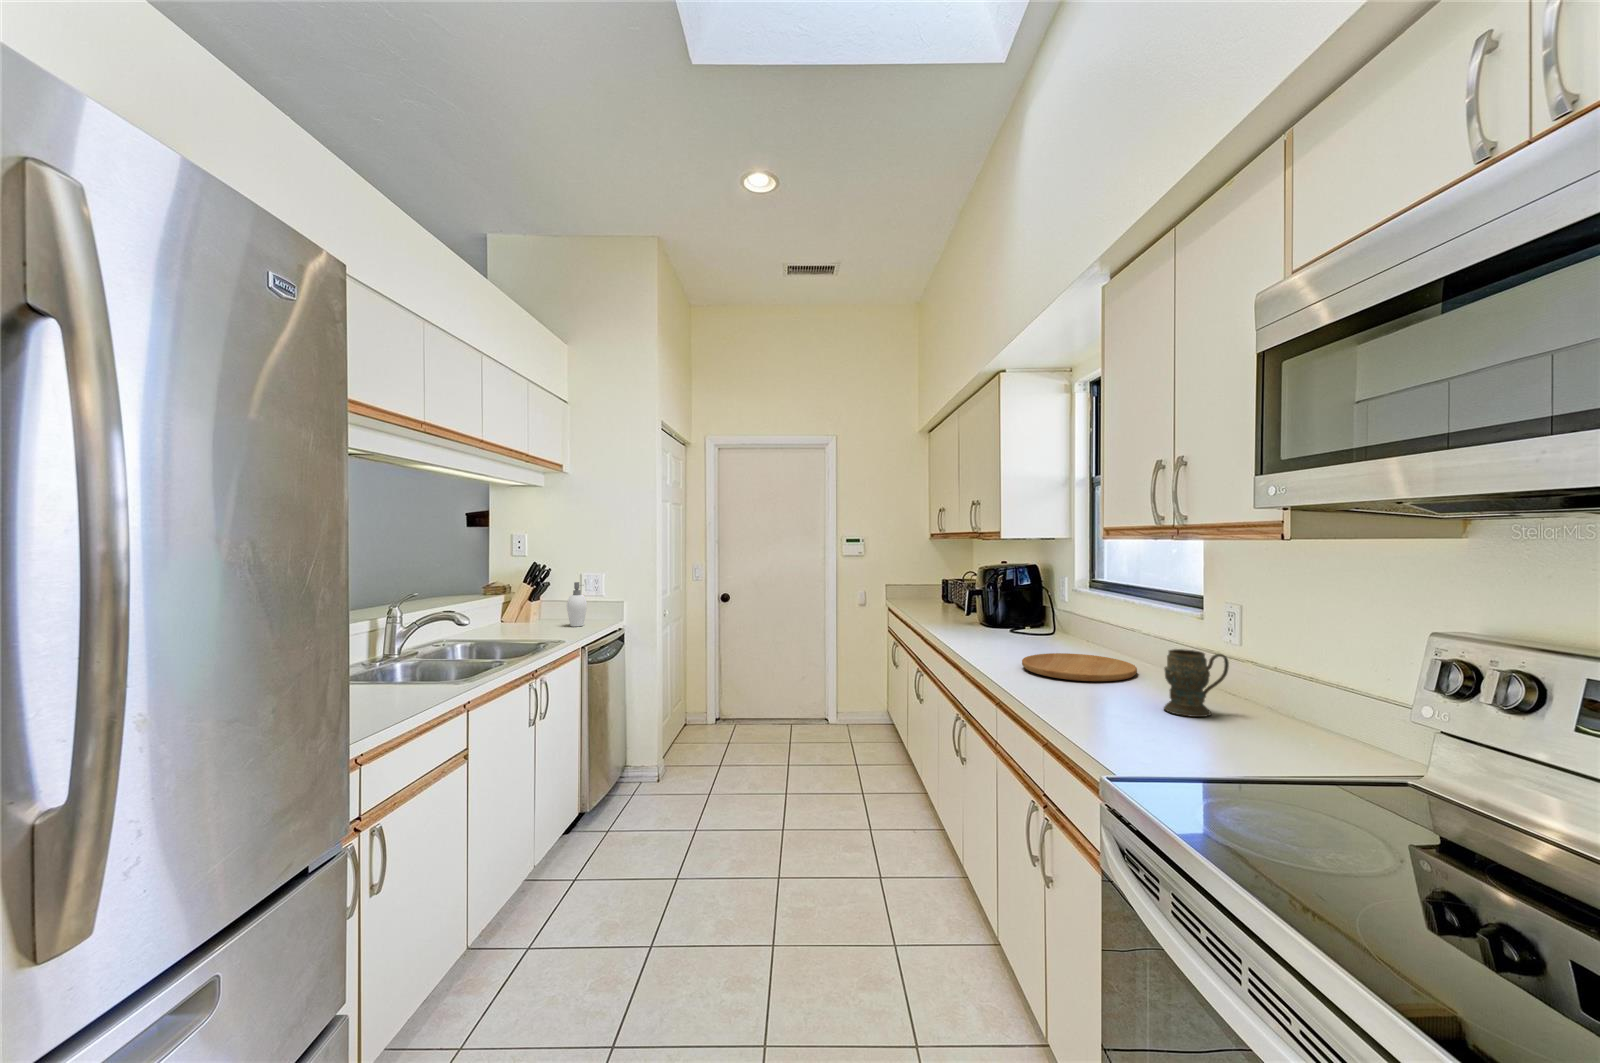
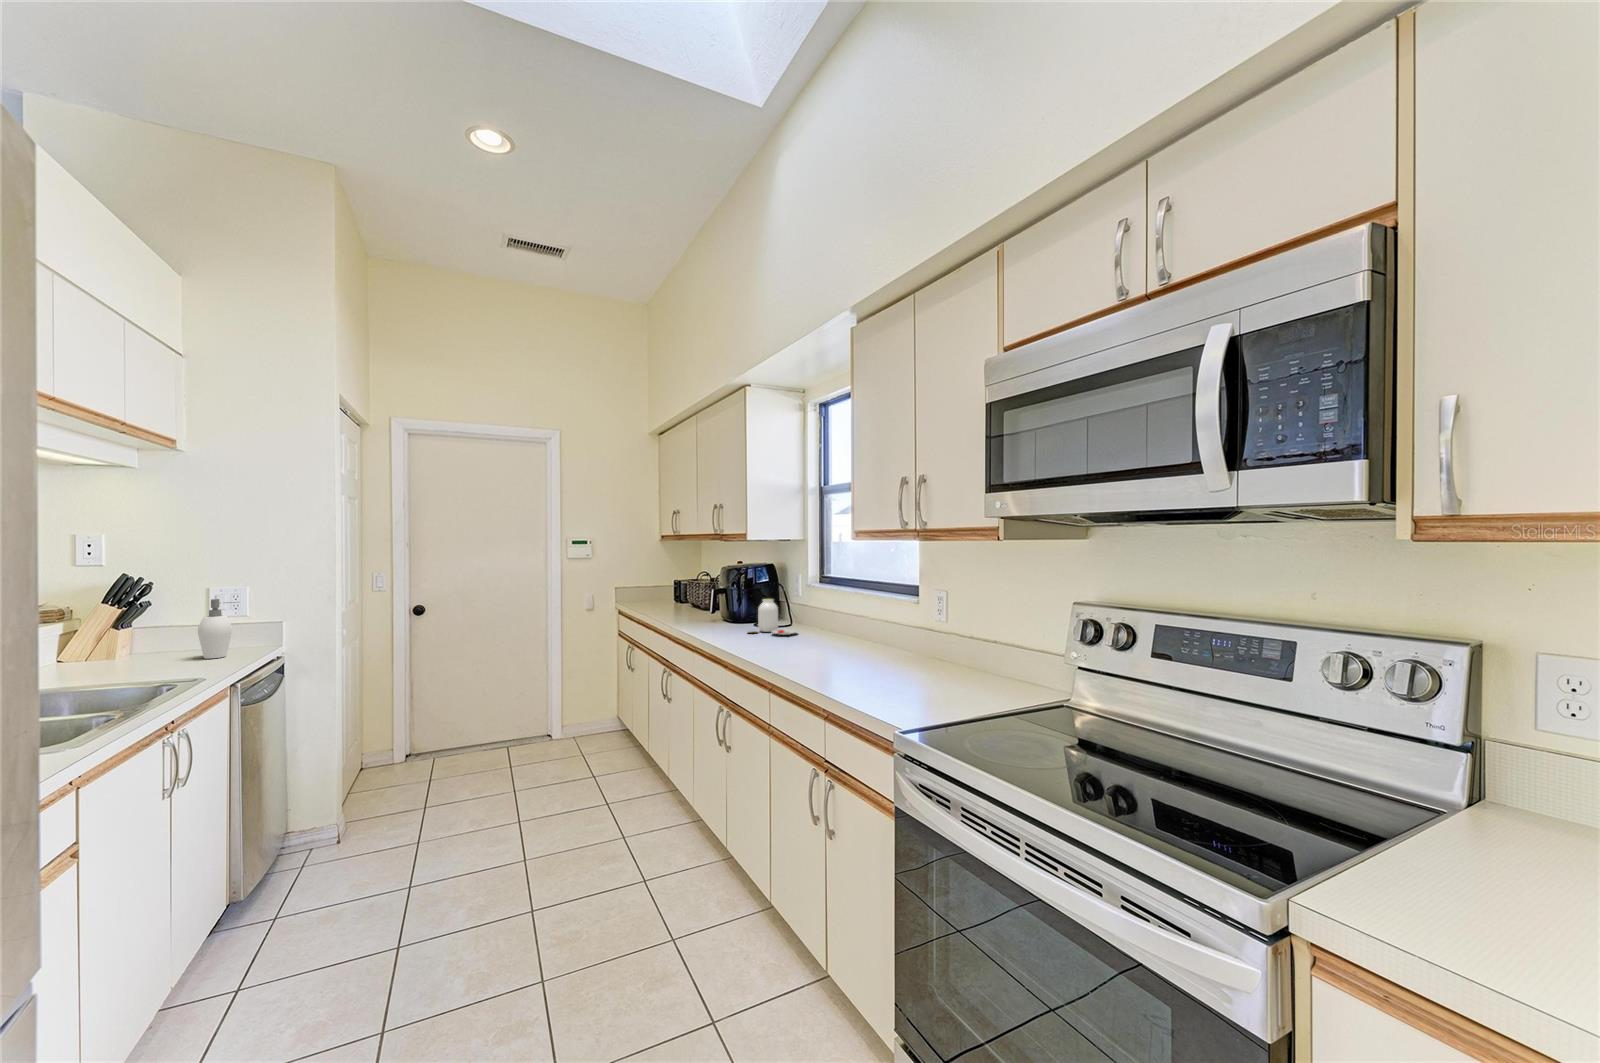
jar: none [999,603,1057,644] -> present [754,599,797,635]
mug: present [1164,649,1229,717] -> none [906,627,950,680]
cutting board: present [1022,653,1137,681] -> none [781,640,874,662]

